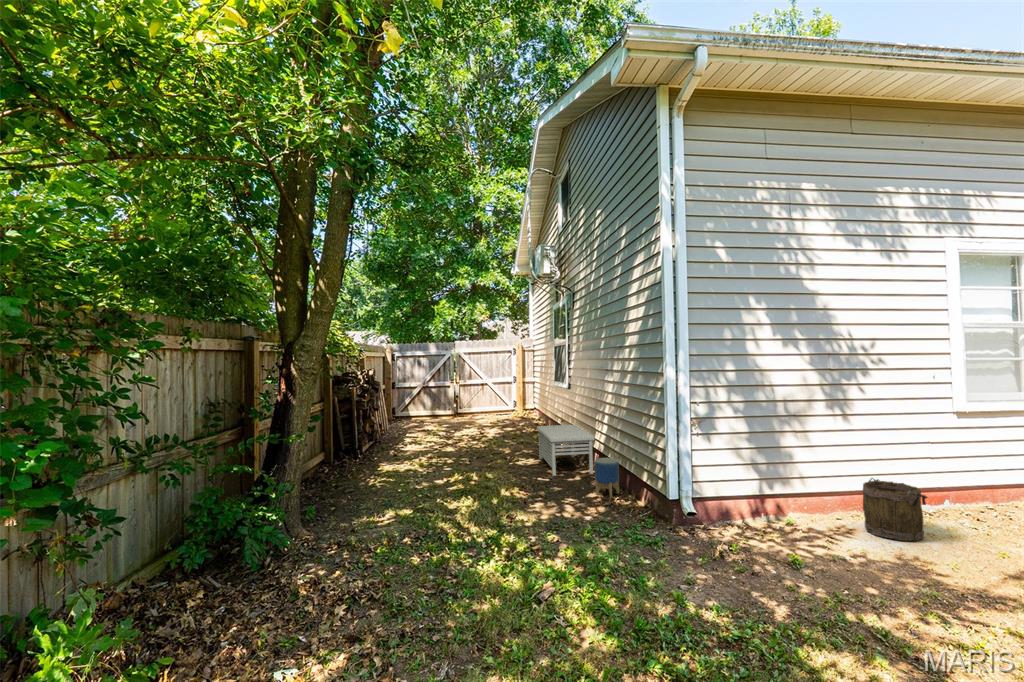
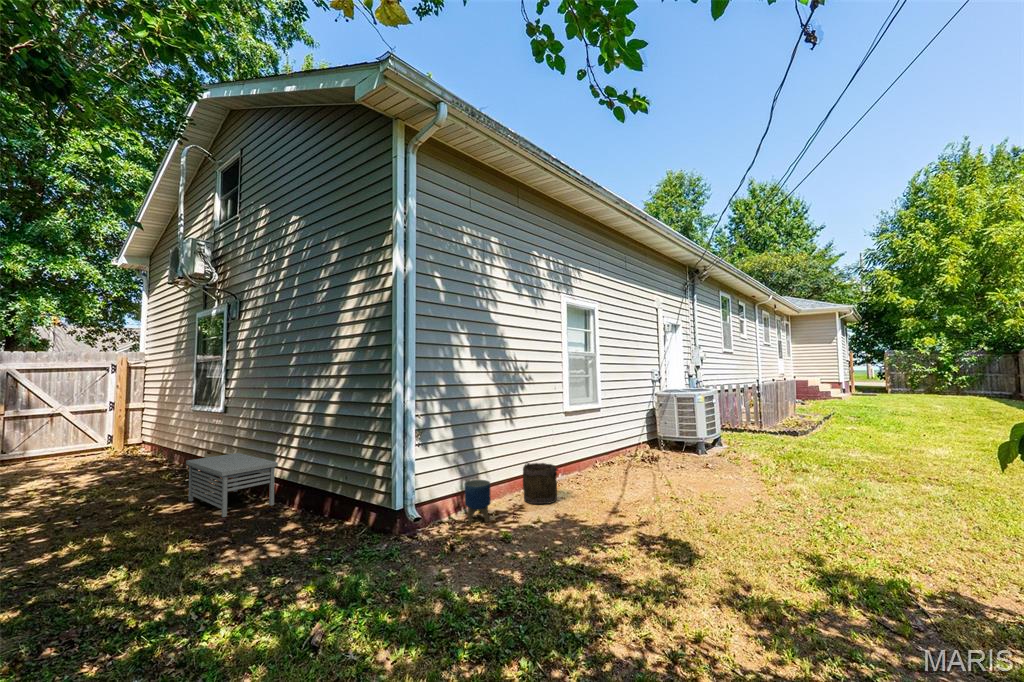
planter: present [595,458,619,497] -> present [464,480,491,524]

